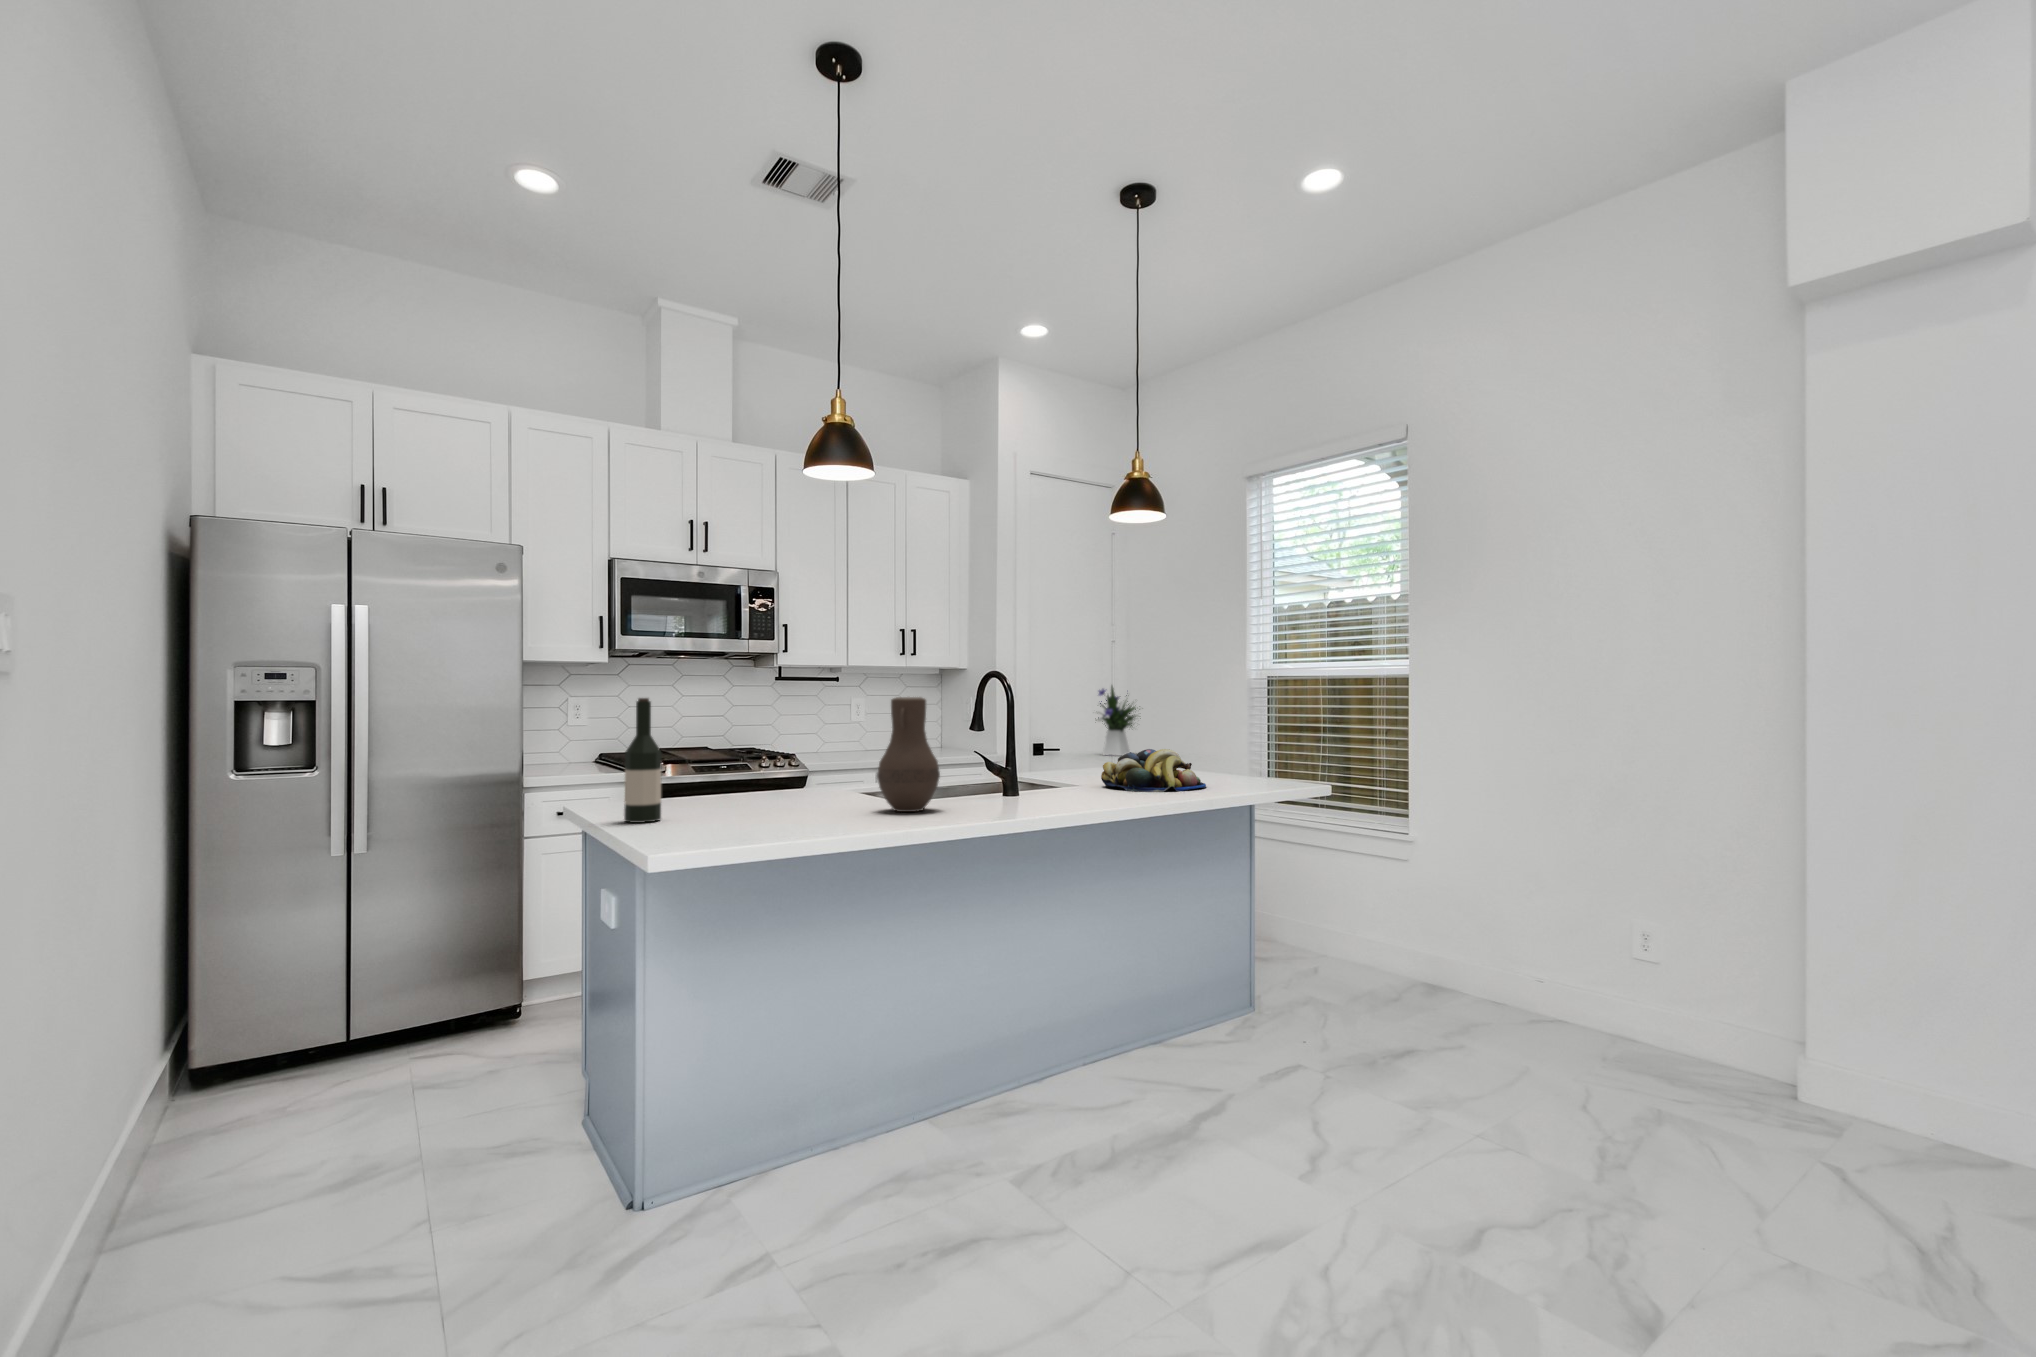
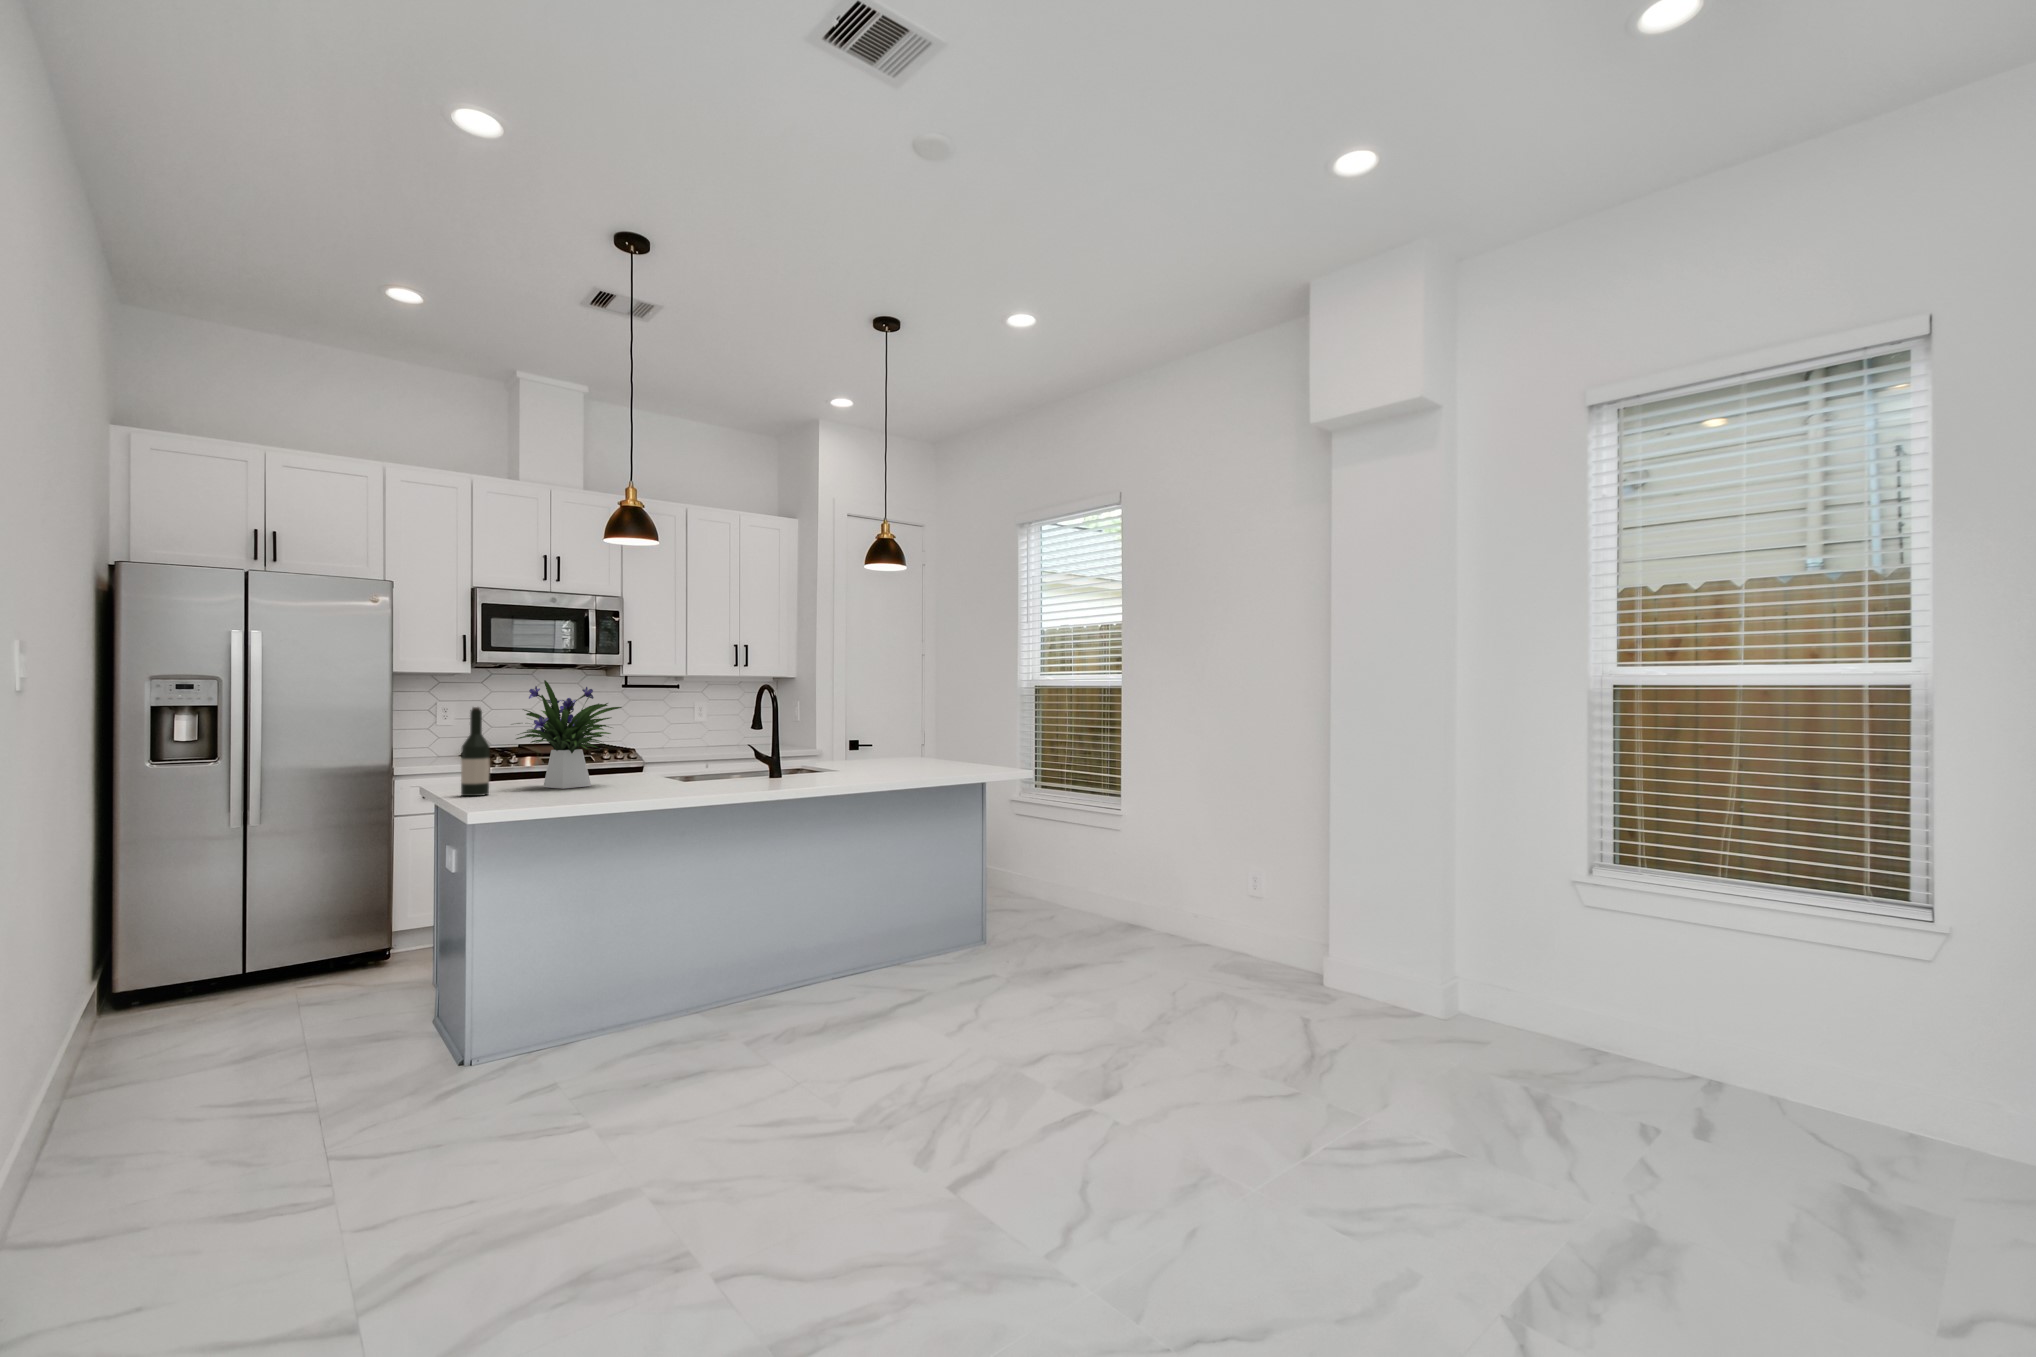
flower arrangement: present [1098,686,1136,756] -> present [516,680,622,789]
vase: present [877,697,940,812] -> none [655,707,703,789]
fruit bowl: present [1101,749,1206,792] -> none [854,745,933,777]

